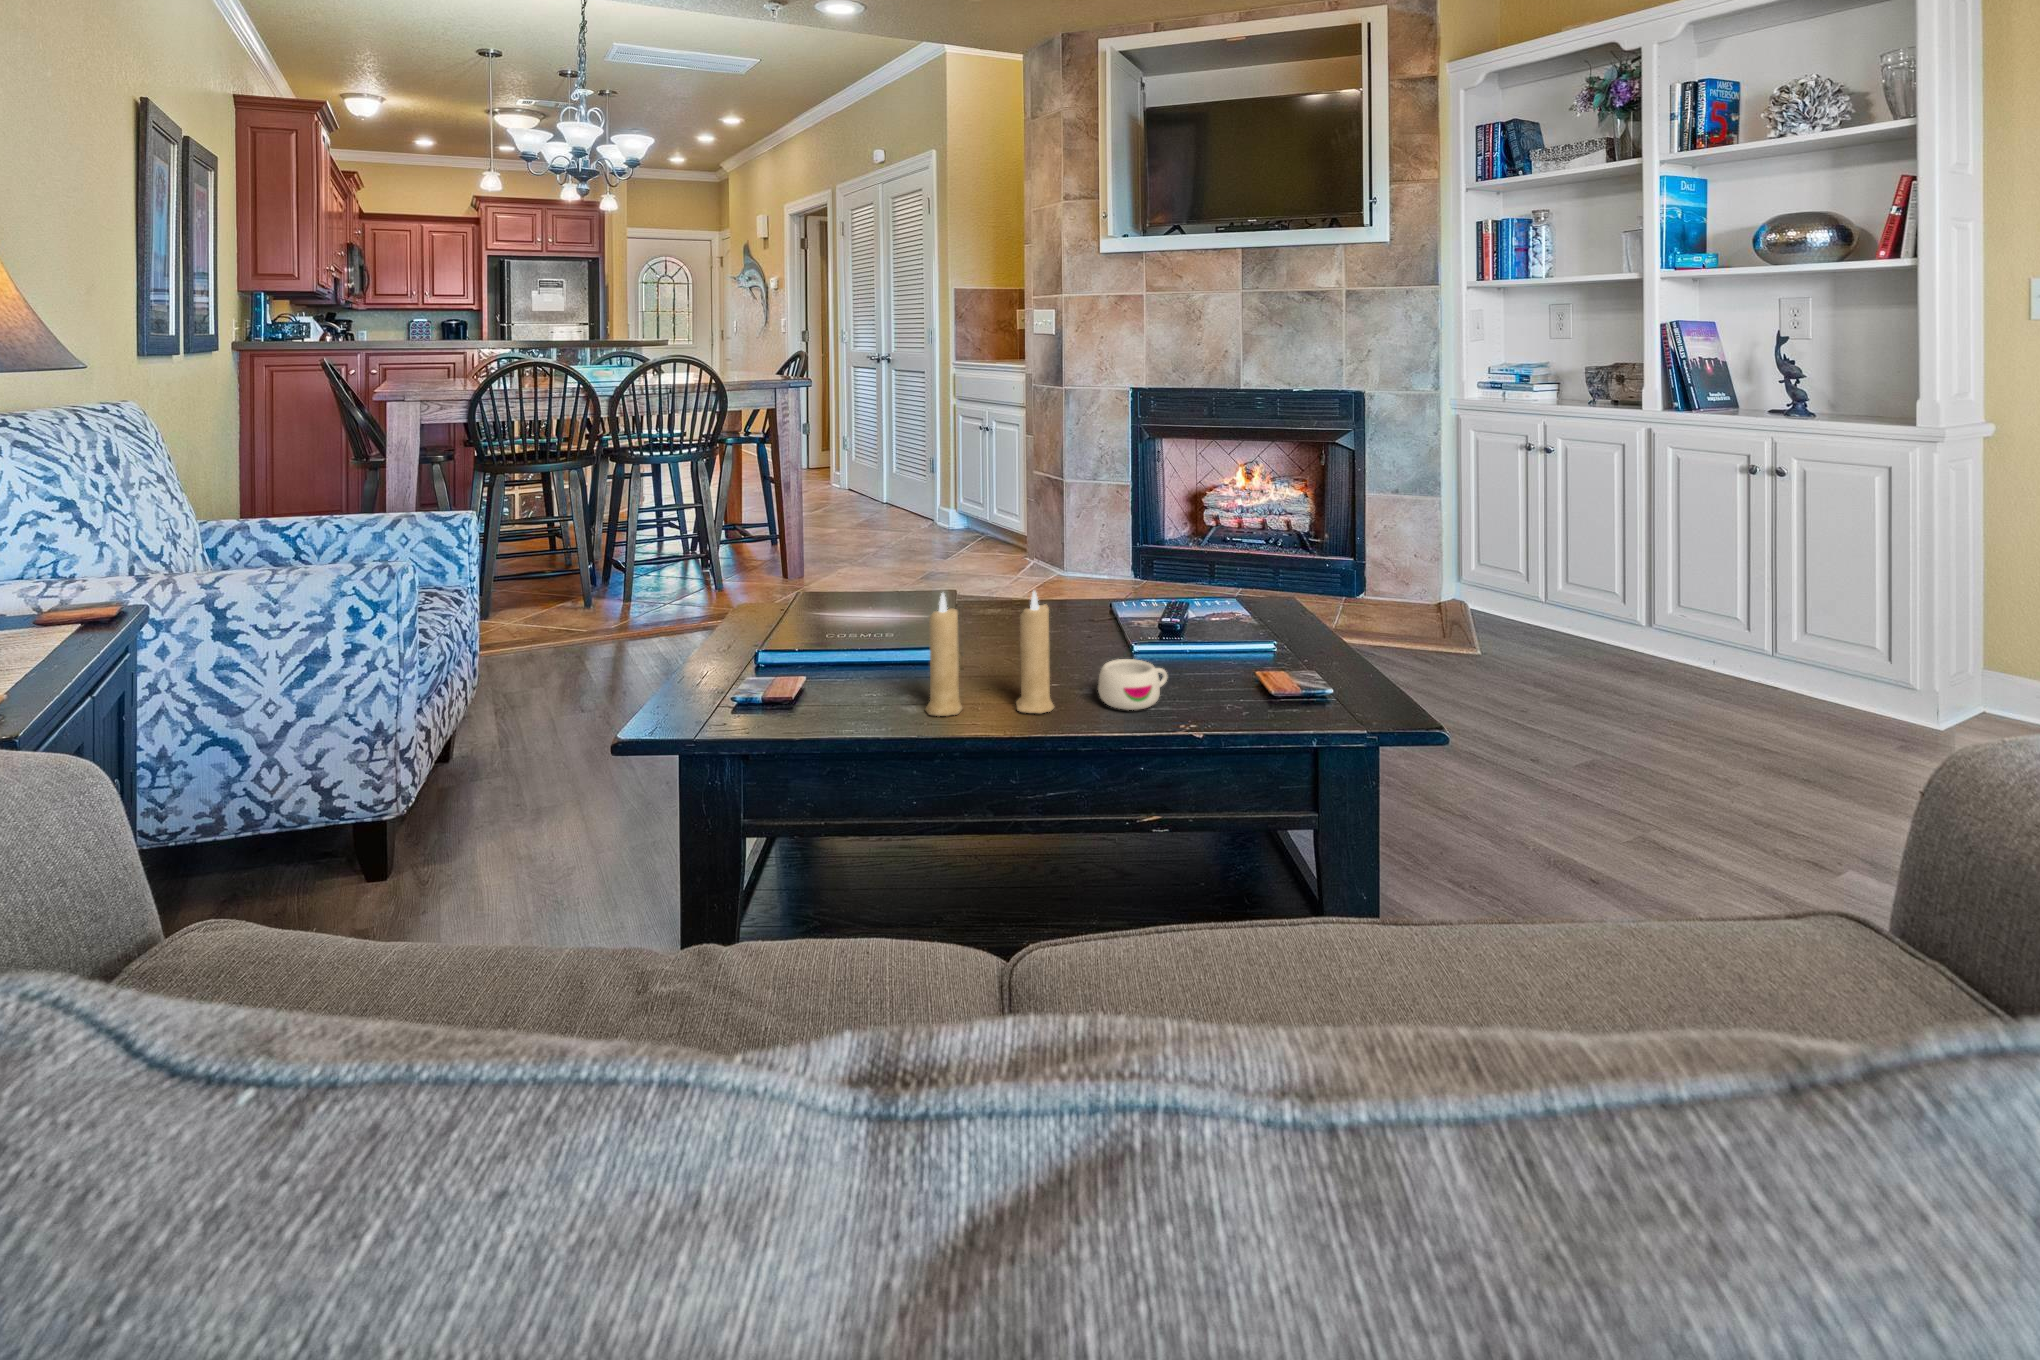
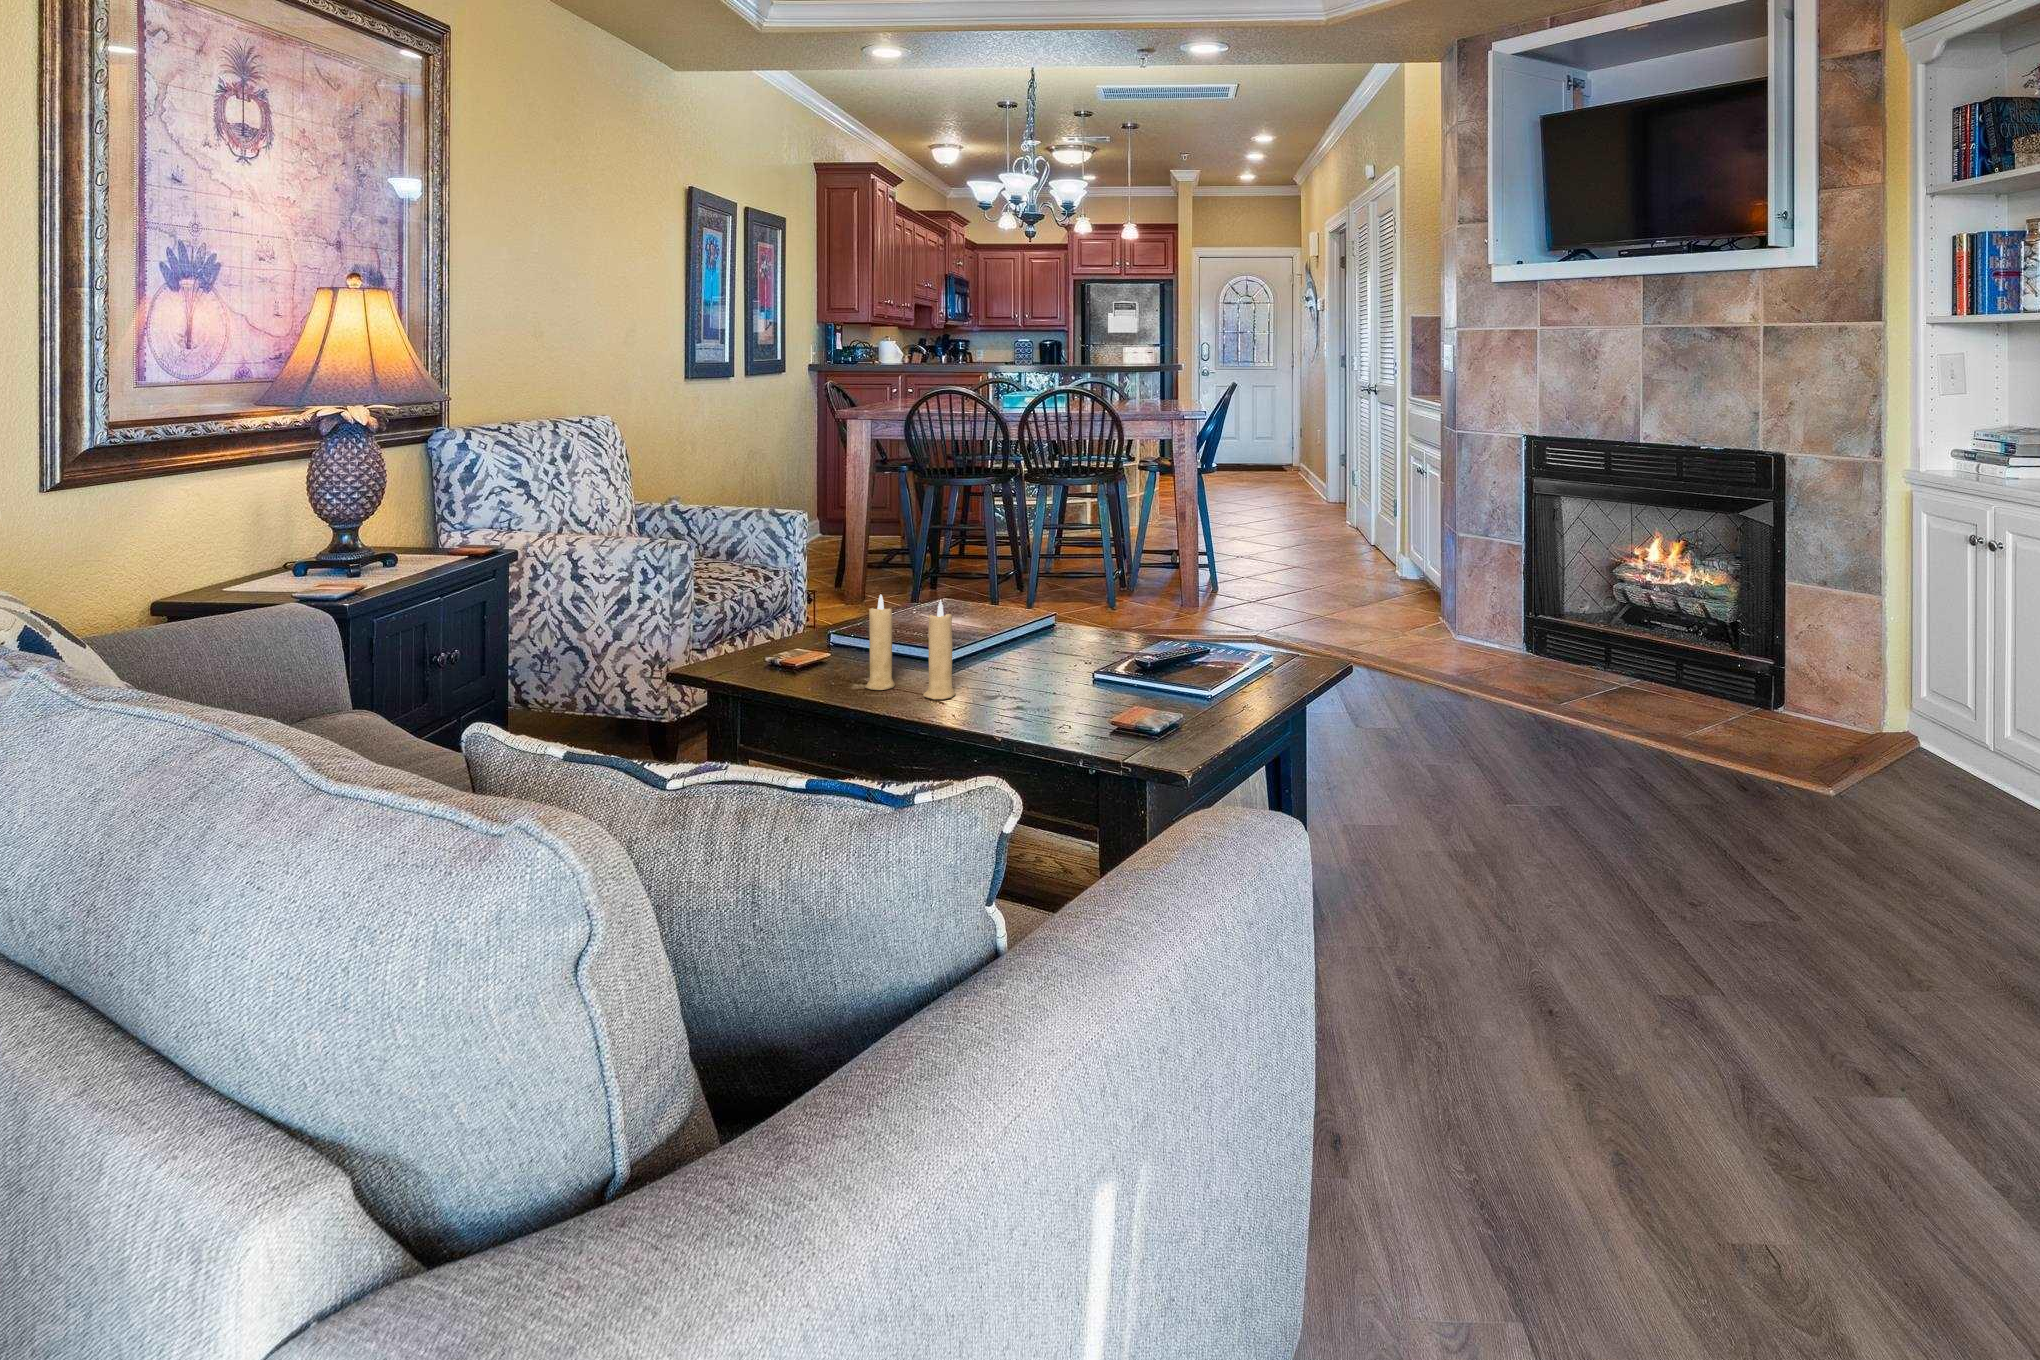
mug: present [1098,659,1168,710] -> none [983,669,1047,709]

